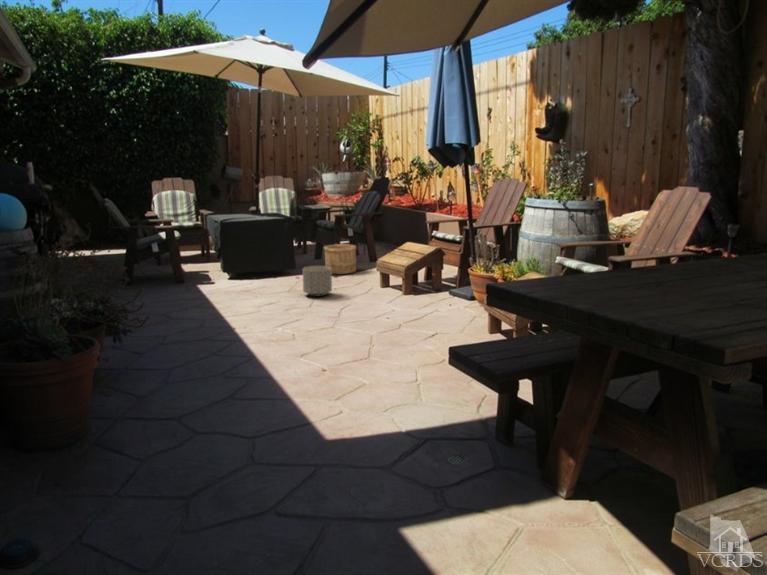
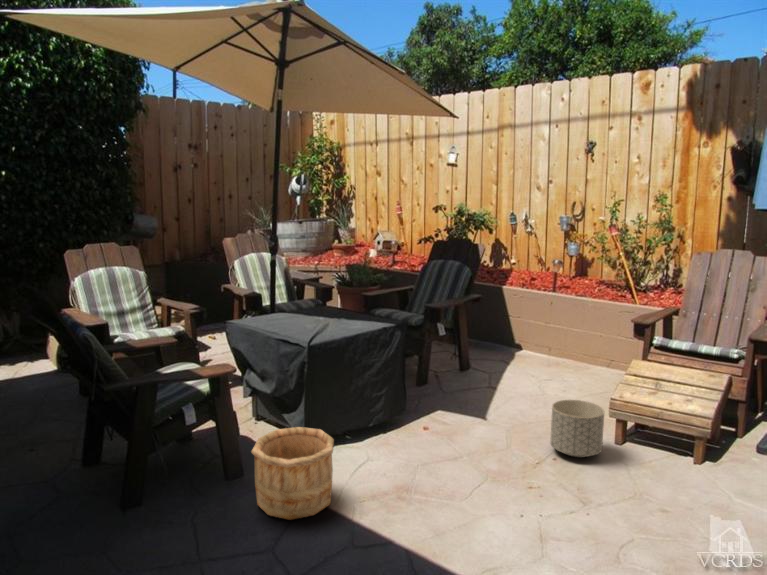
wooden bucket: present [324,244,357,274] -> present [251,427,334,520]

